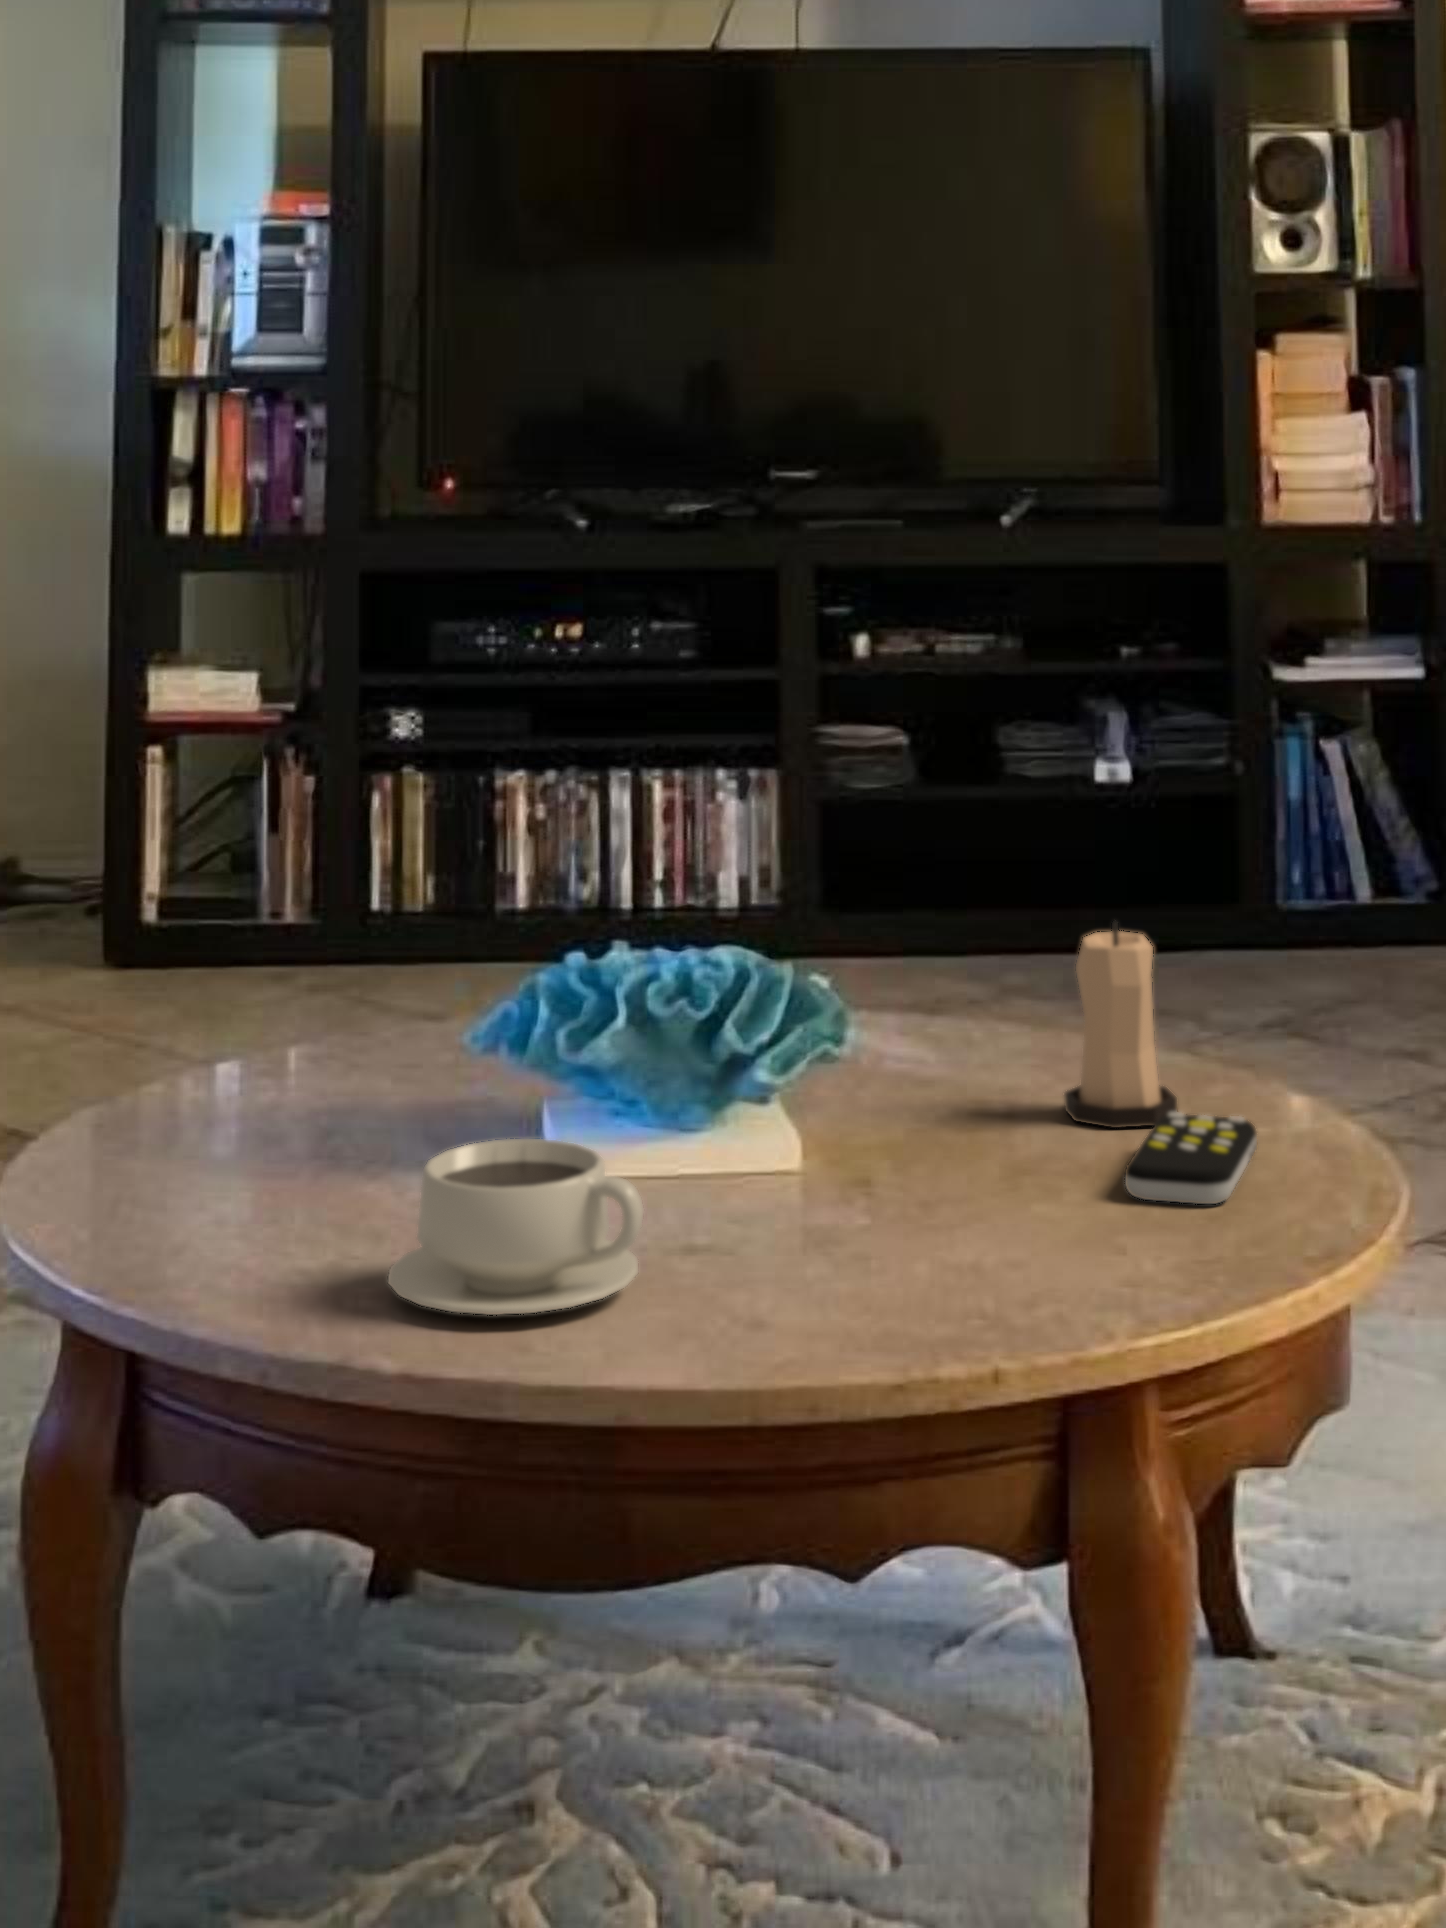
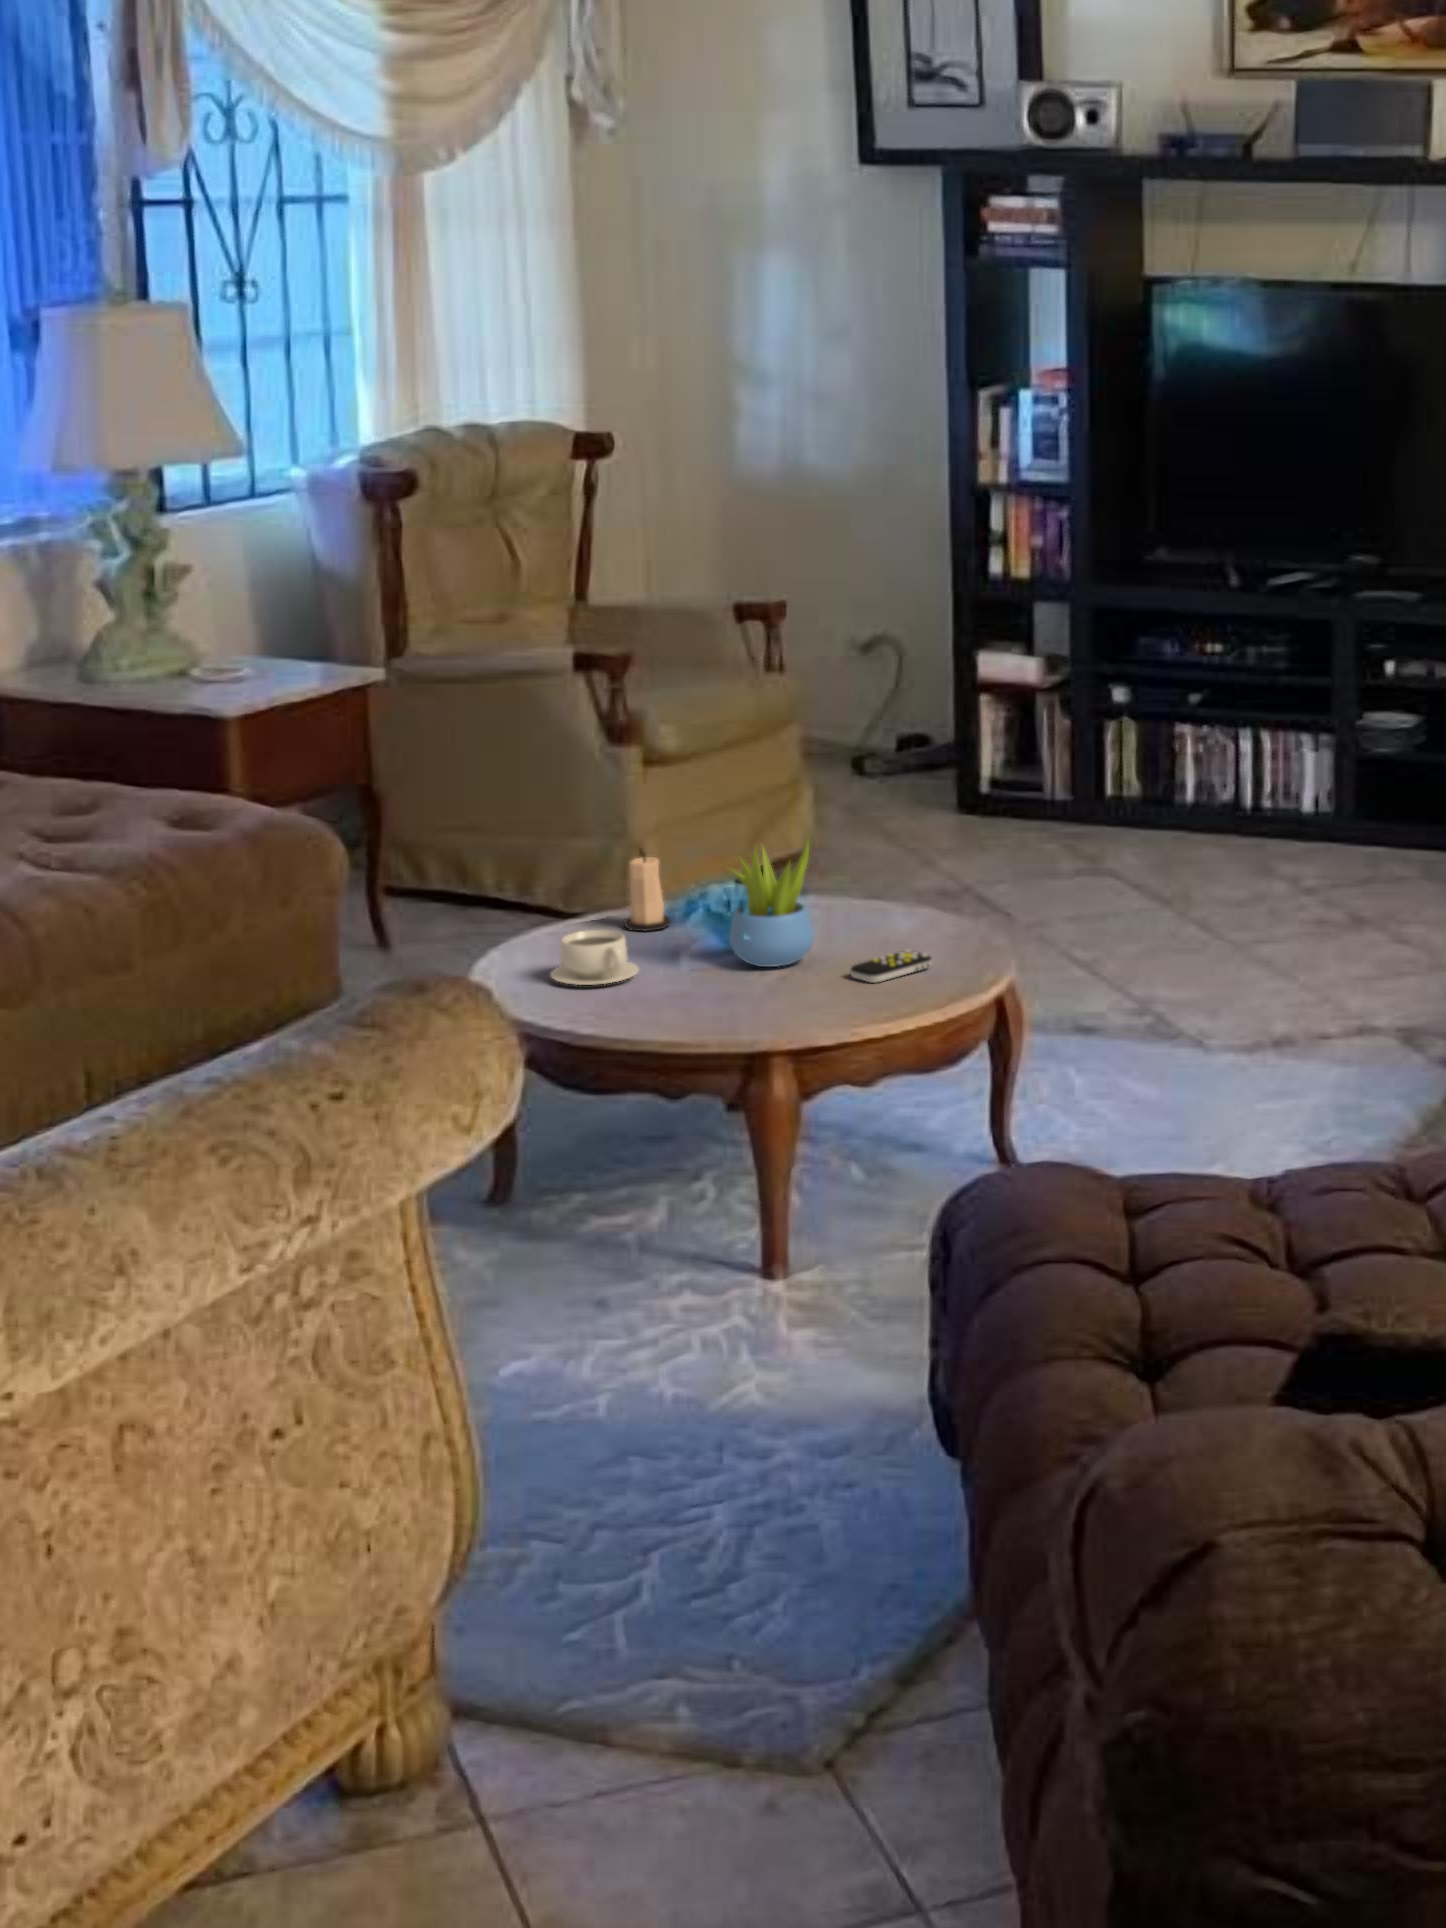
succulent plant: none [754,827,975,1202] -> present [730,840,814,967]
candle: present [1065,921,1177,1128] -> present [624,856,671,931]

